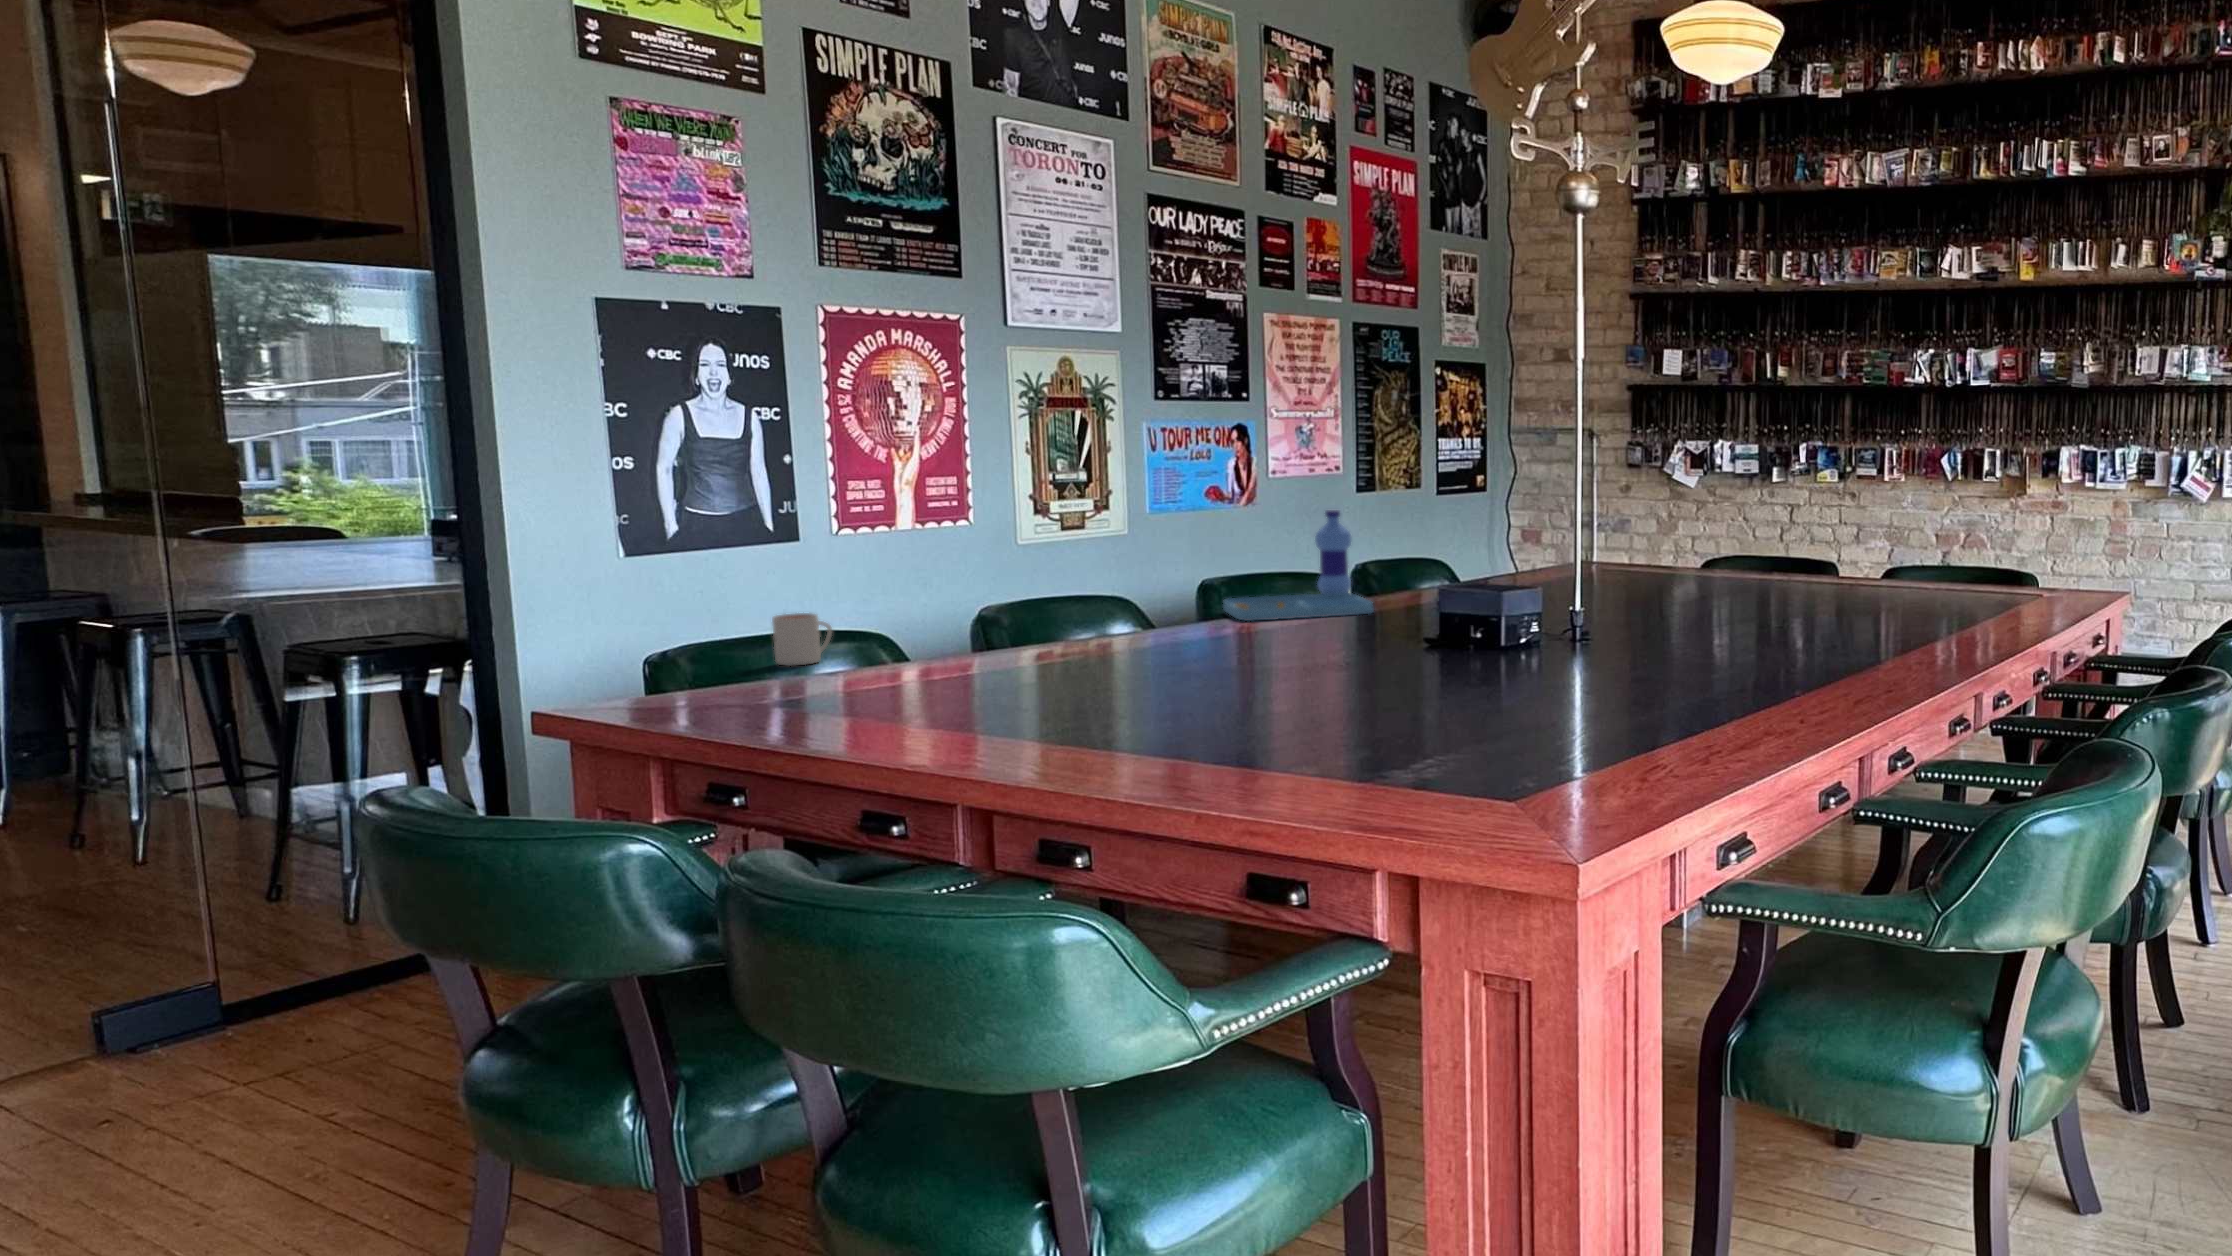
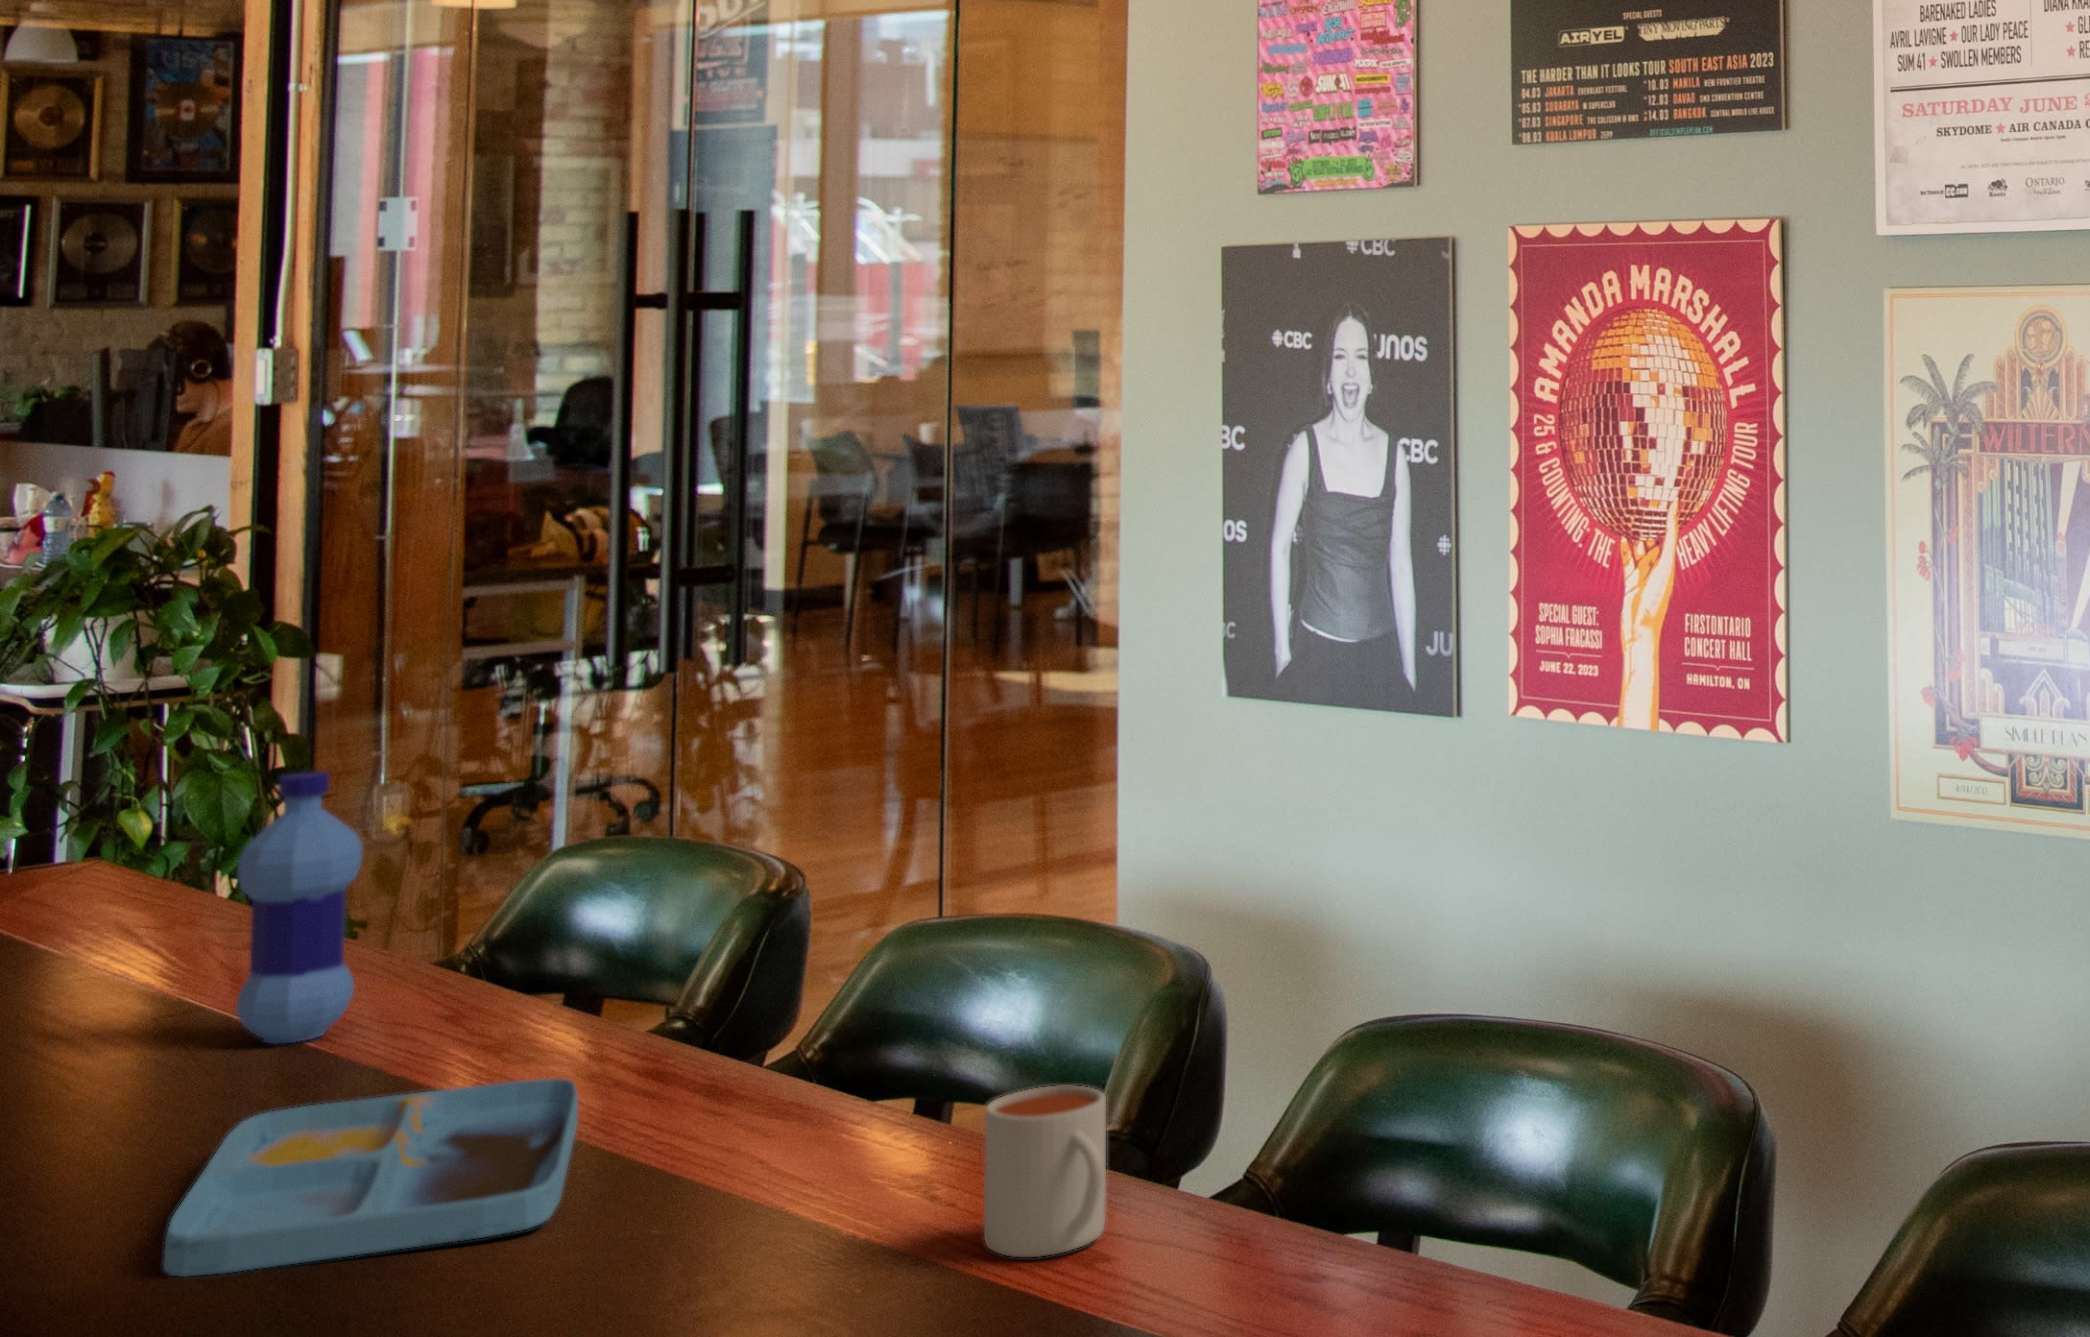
water bottle: present [1315,510,1351,594] -> present [237,772,362,1044]
mug: present [772,613,832,666] -> present [984,1086,1106,1257]

